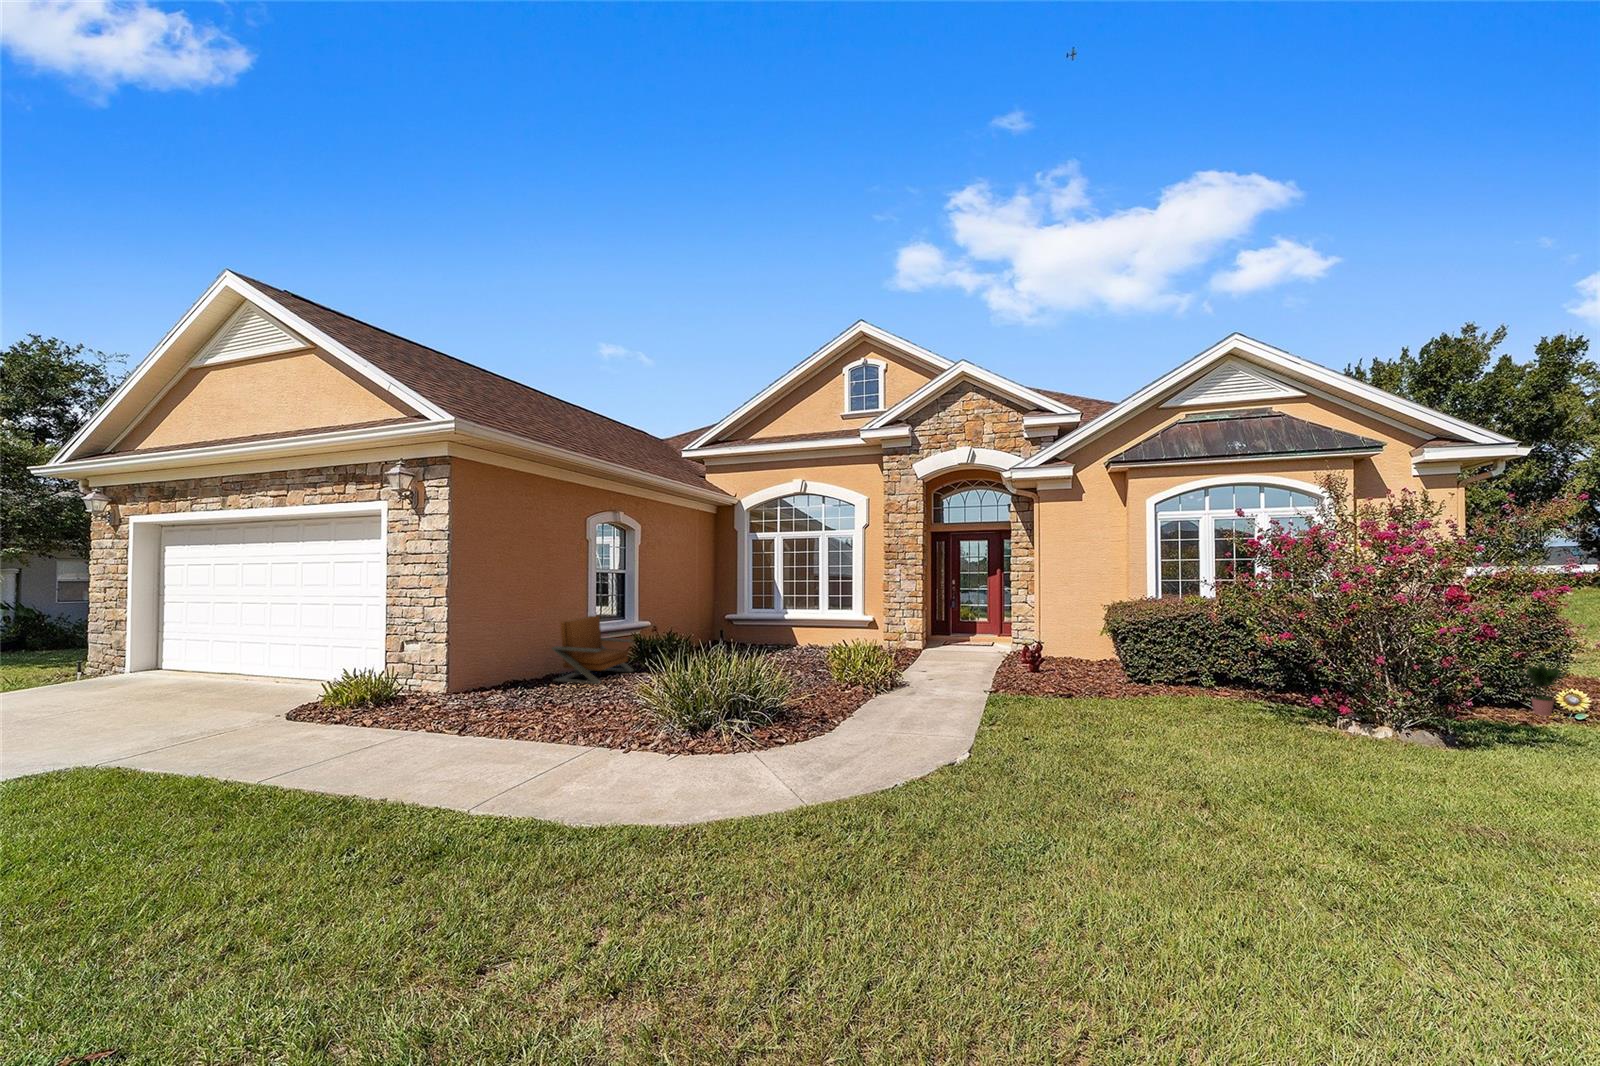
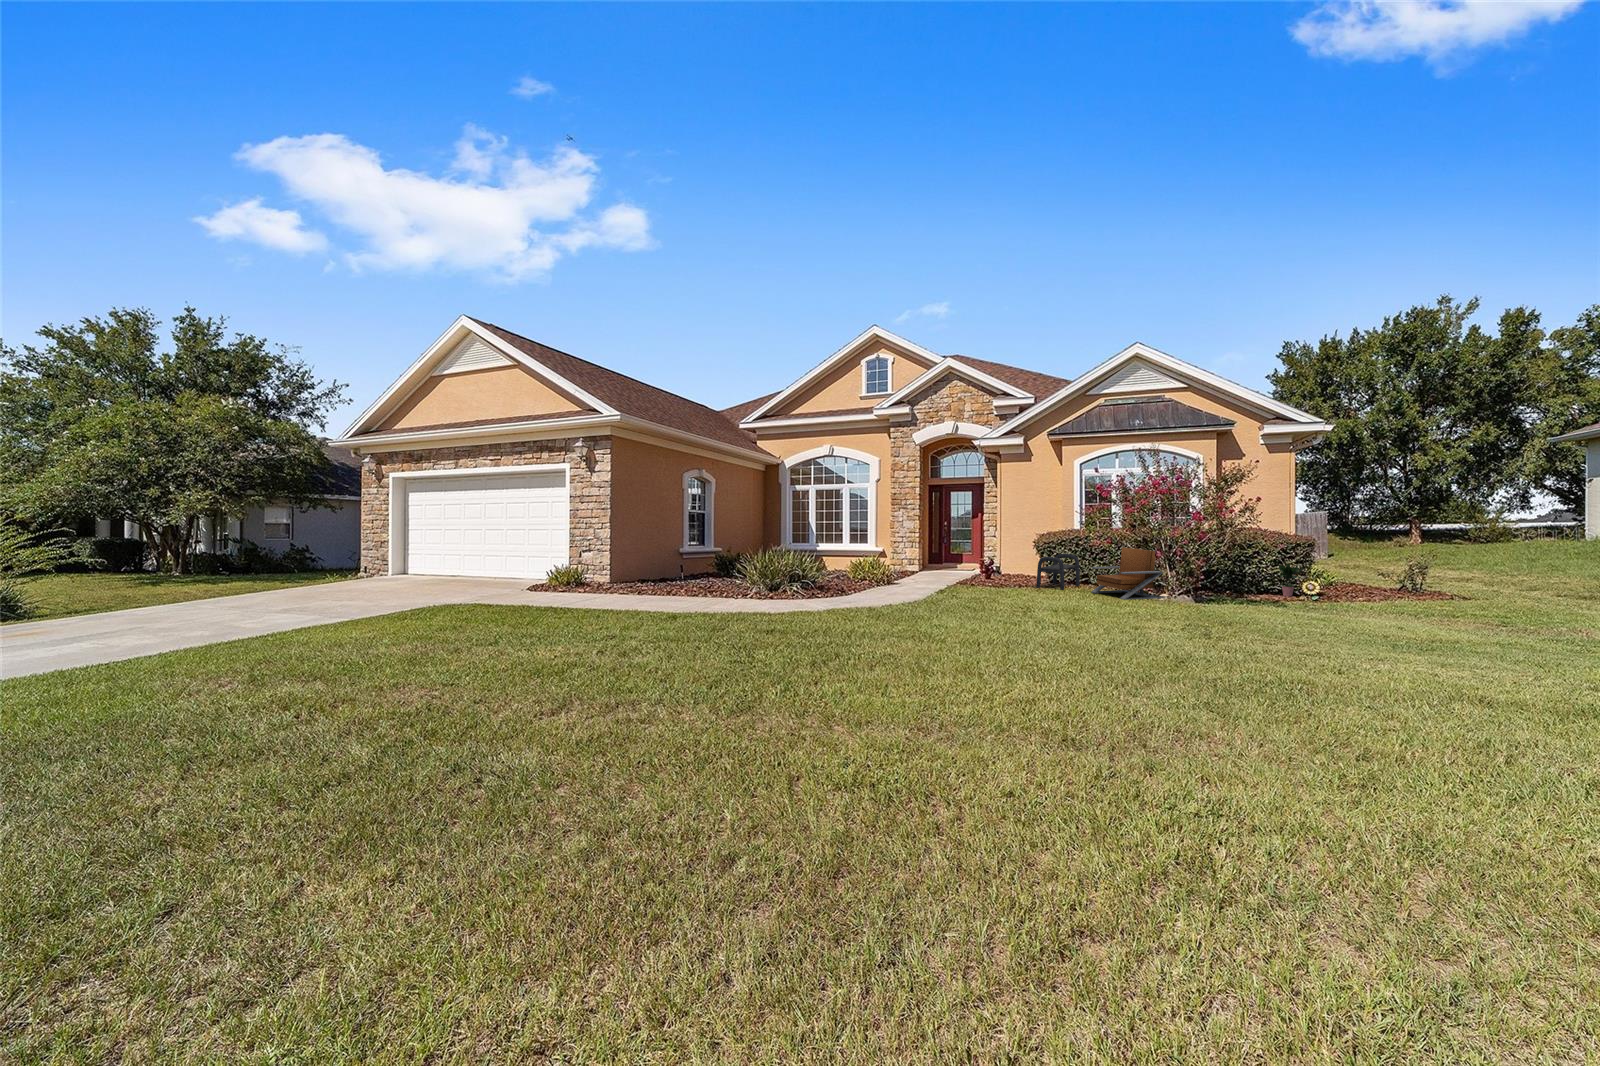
lounge chair: present [552,616,634,684] -> present [1091,547,1162,600]
bench: none [1129,639,1188,702] -> present [1036,554,1080,590]

